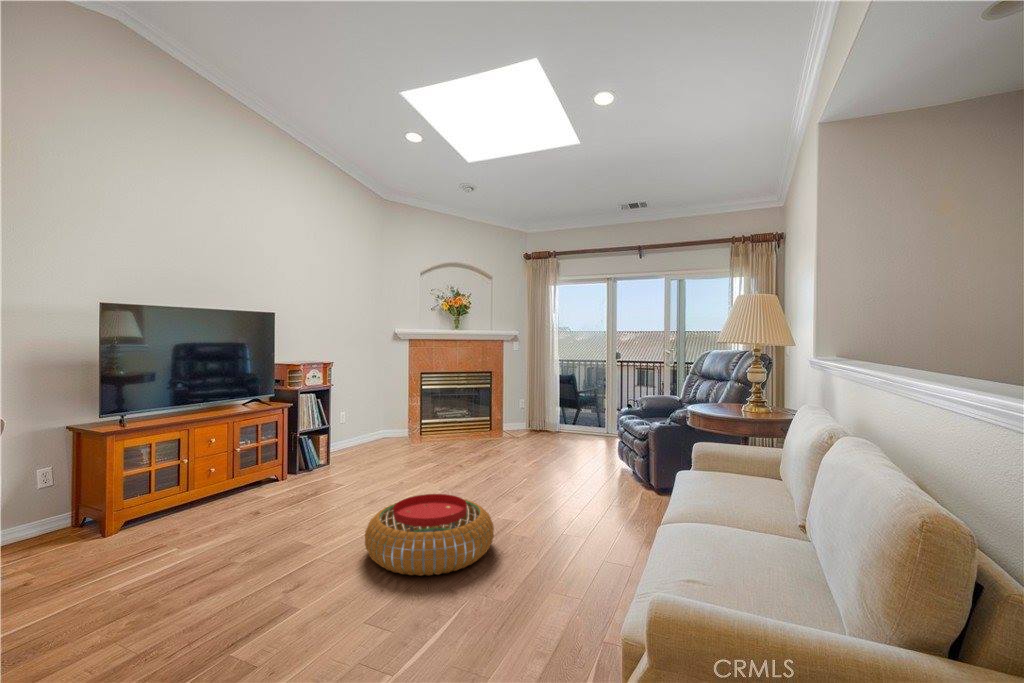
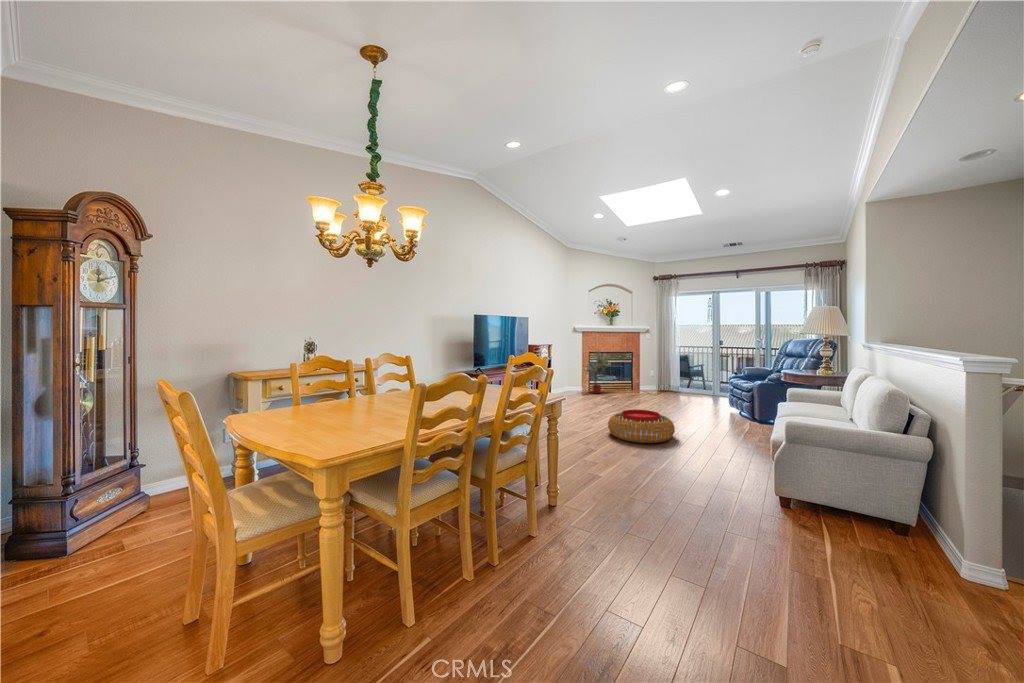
potted tree: none [402,368,454,441] -> present [583,350,611,394]

